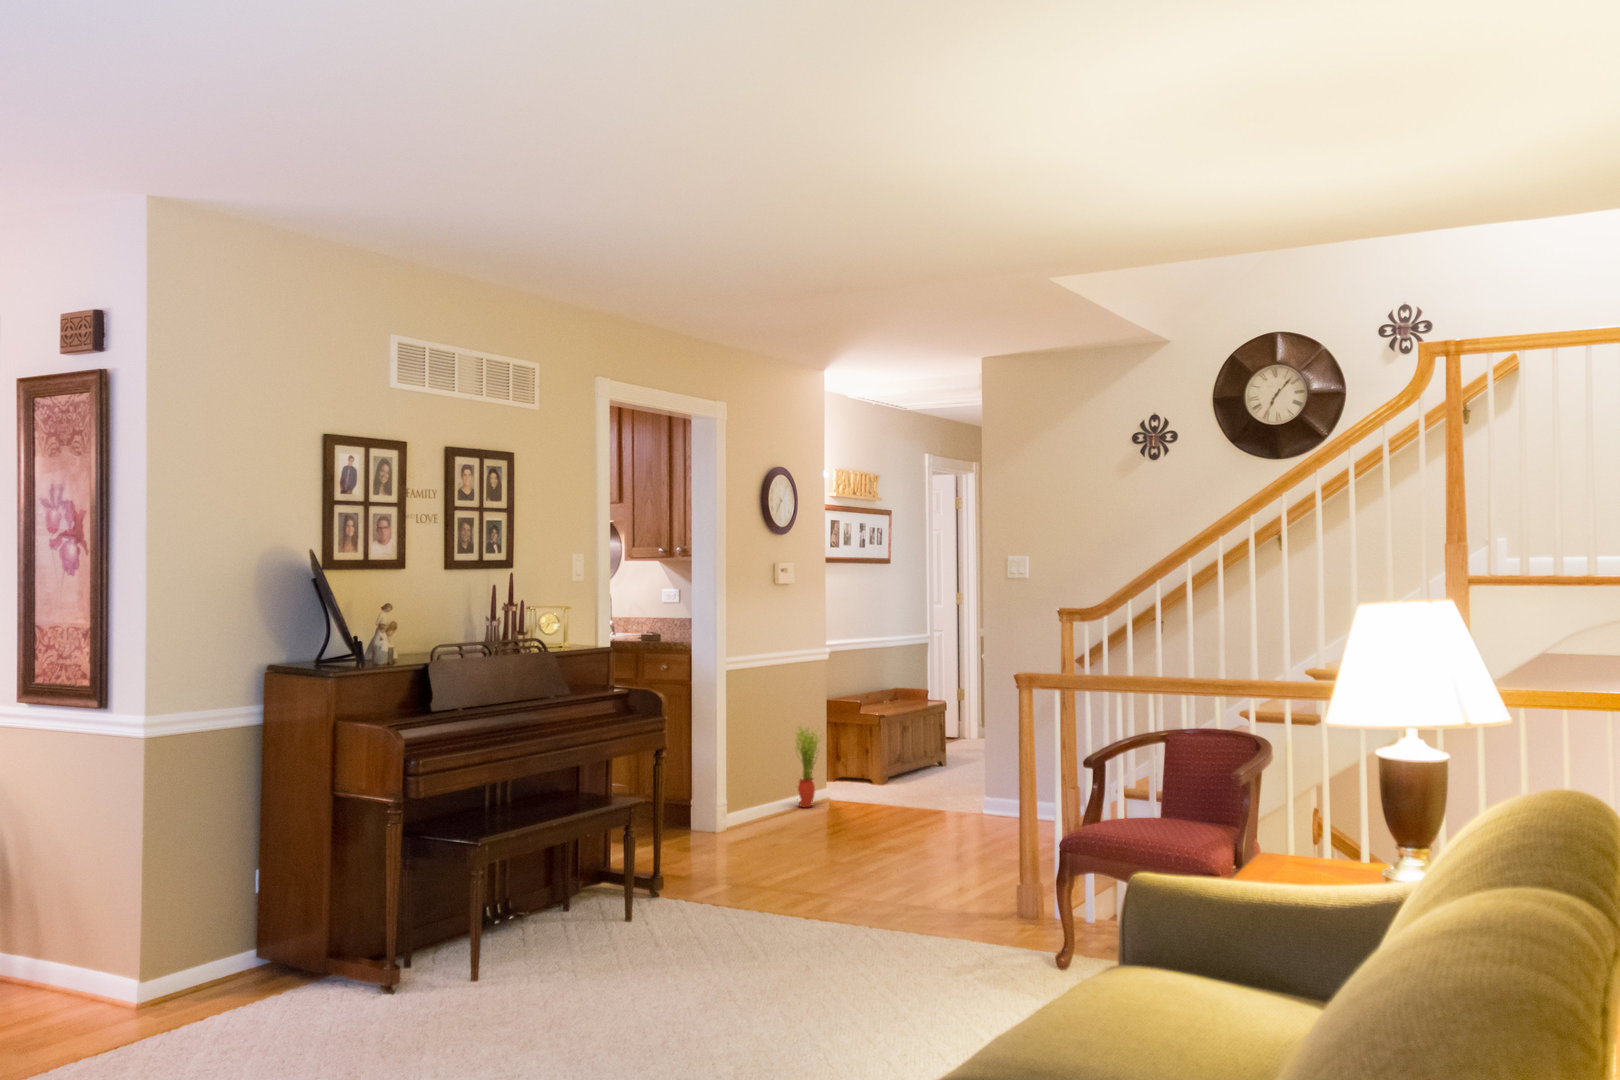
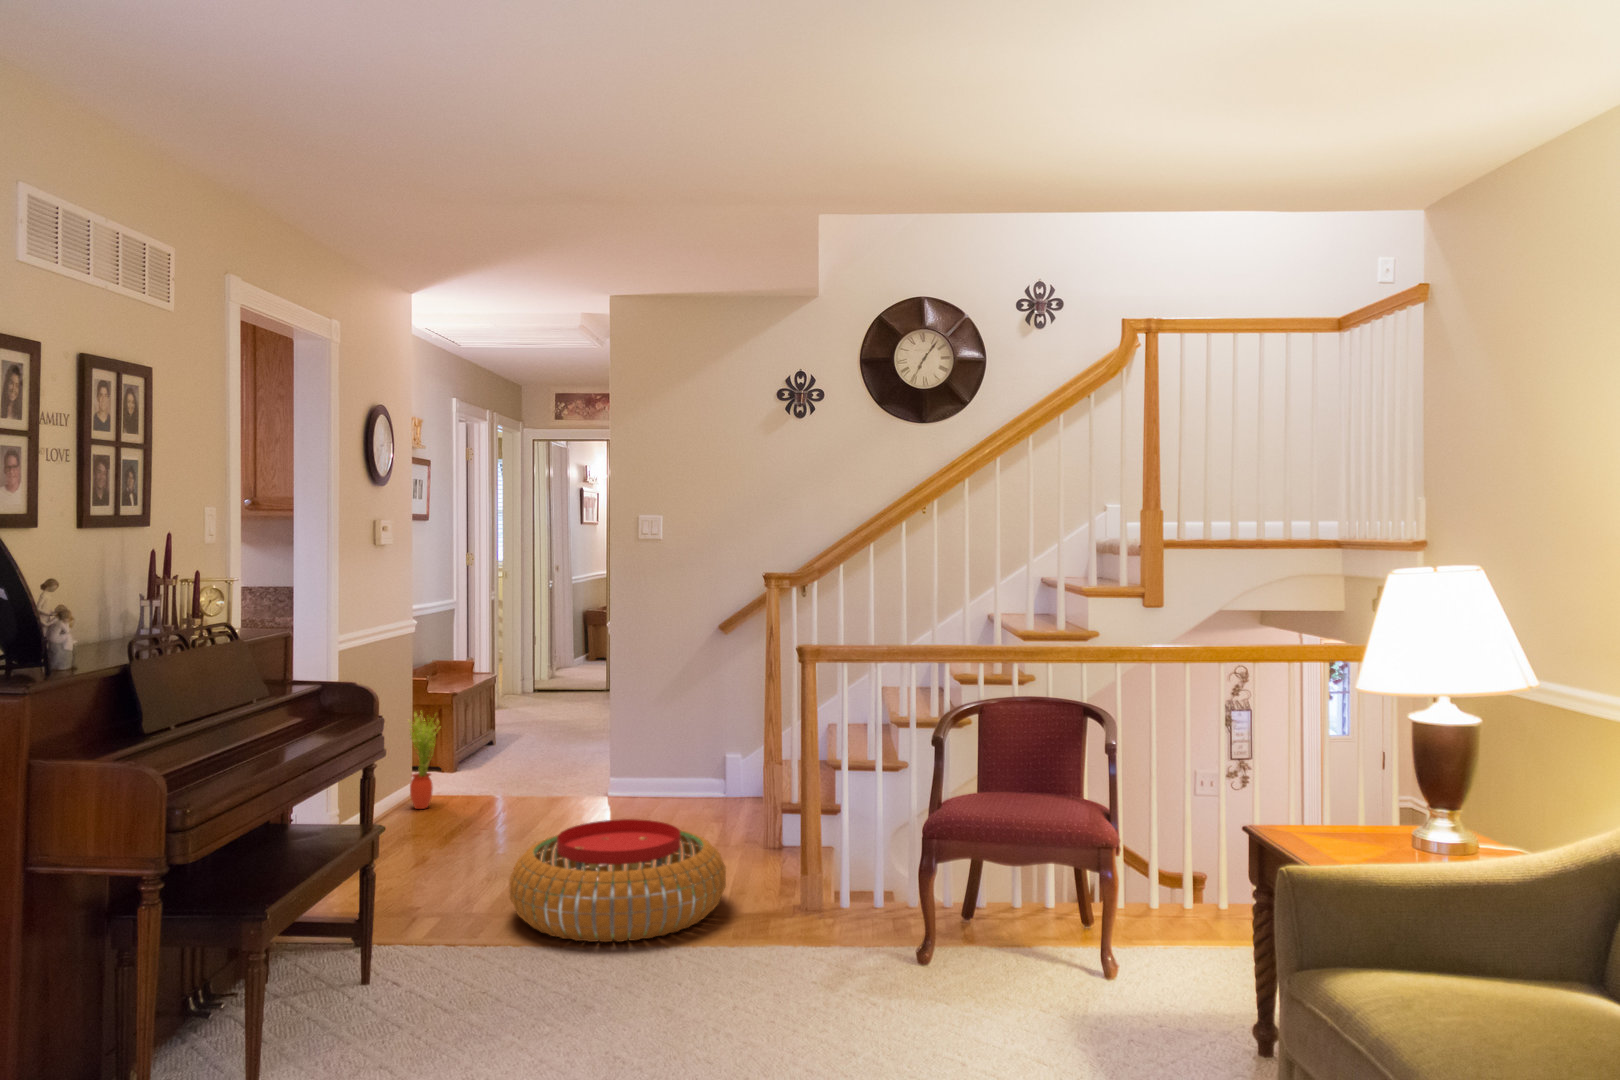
pouf: none [712,826,895,927] -> present [509,819,726,942]

